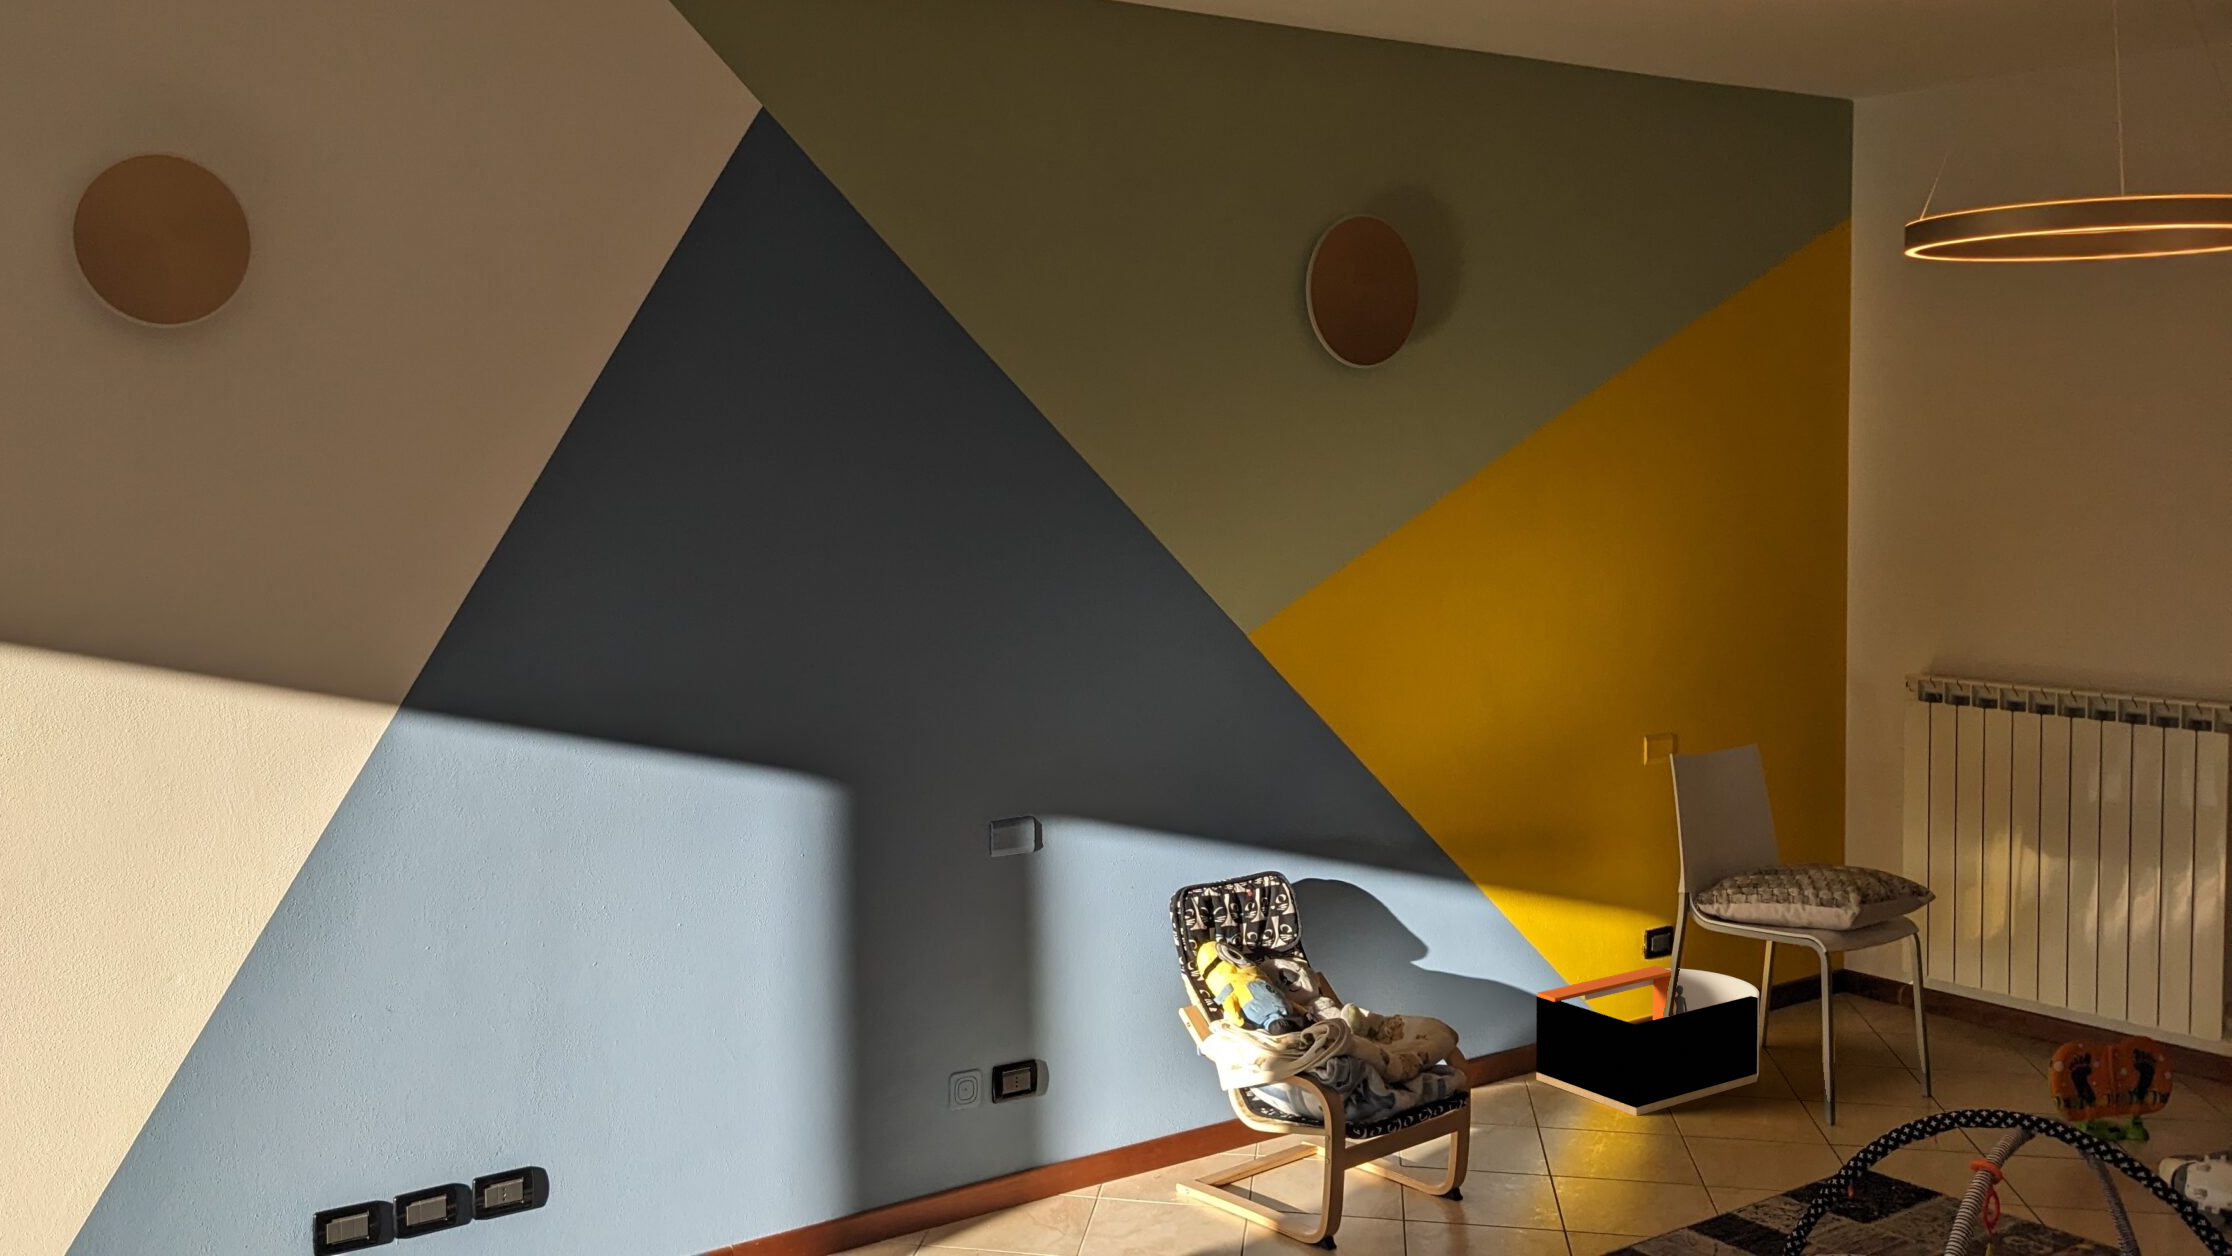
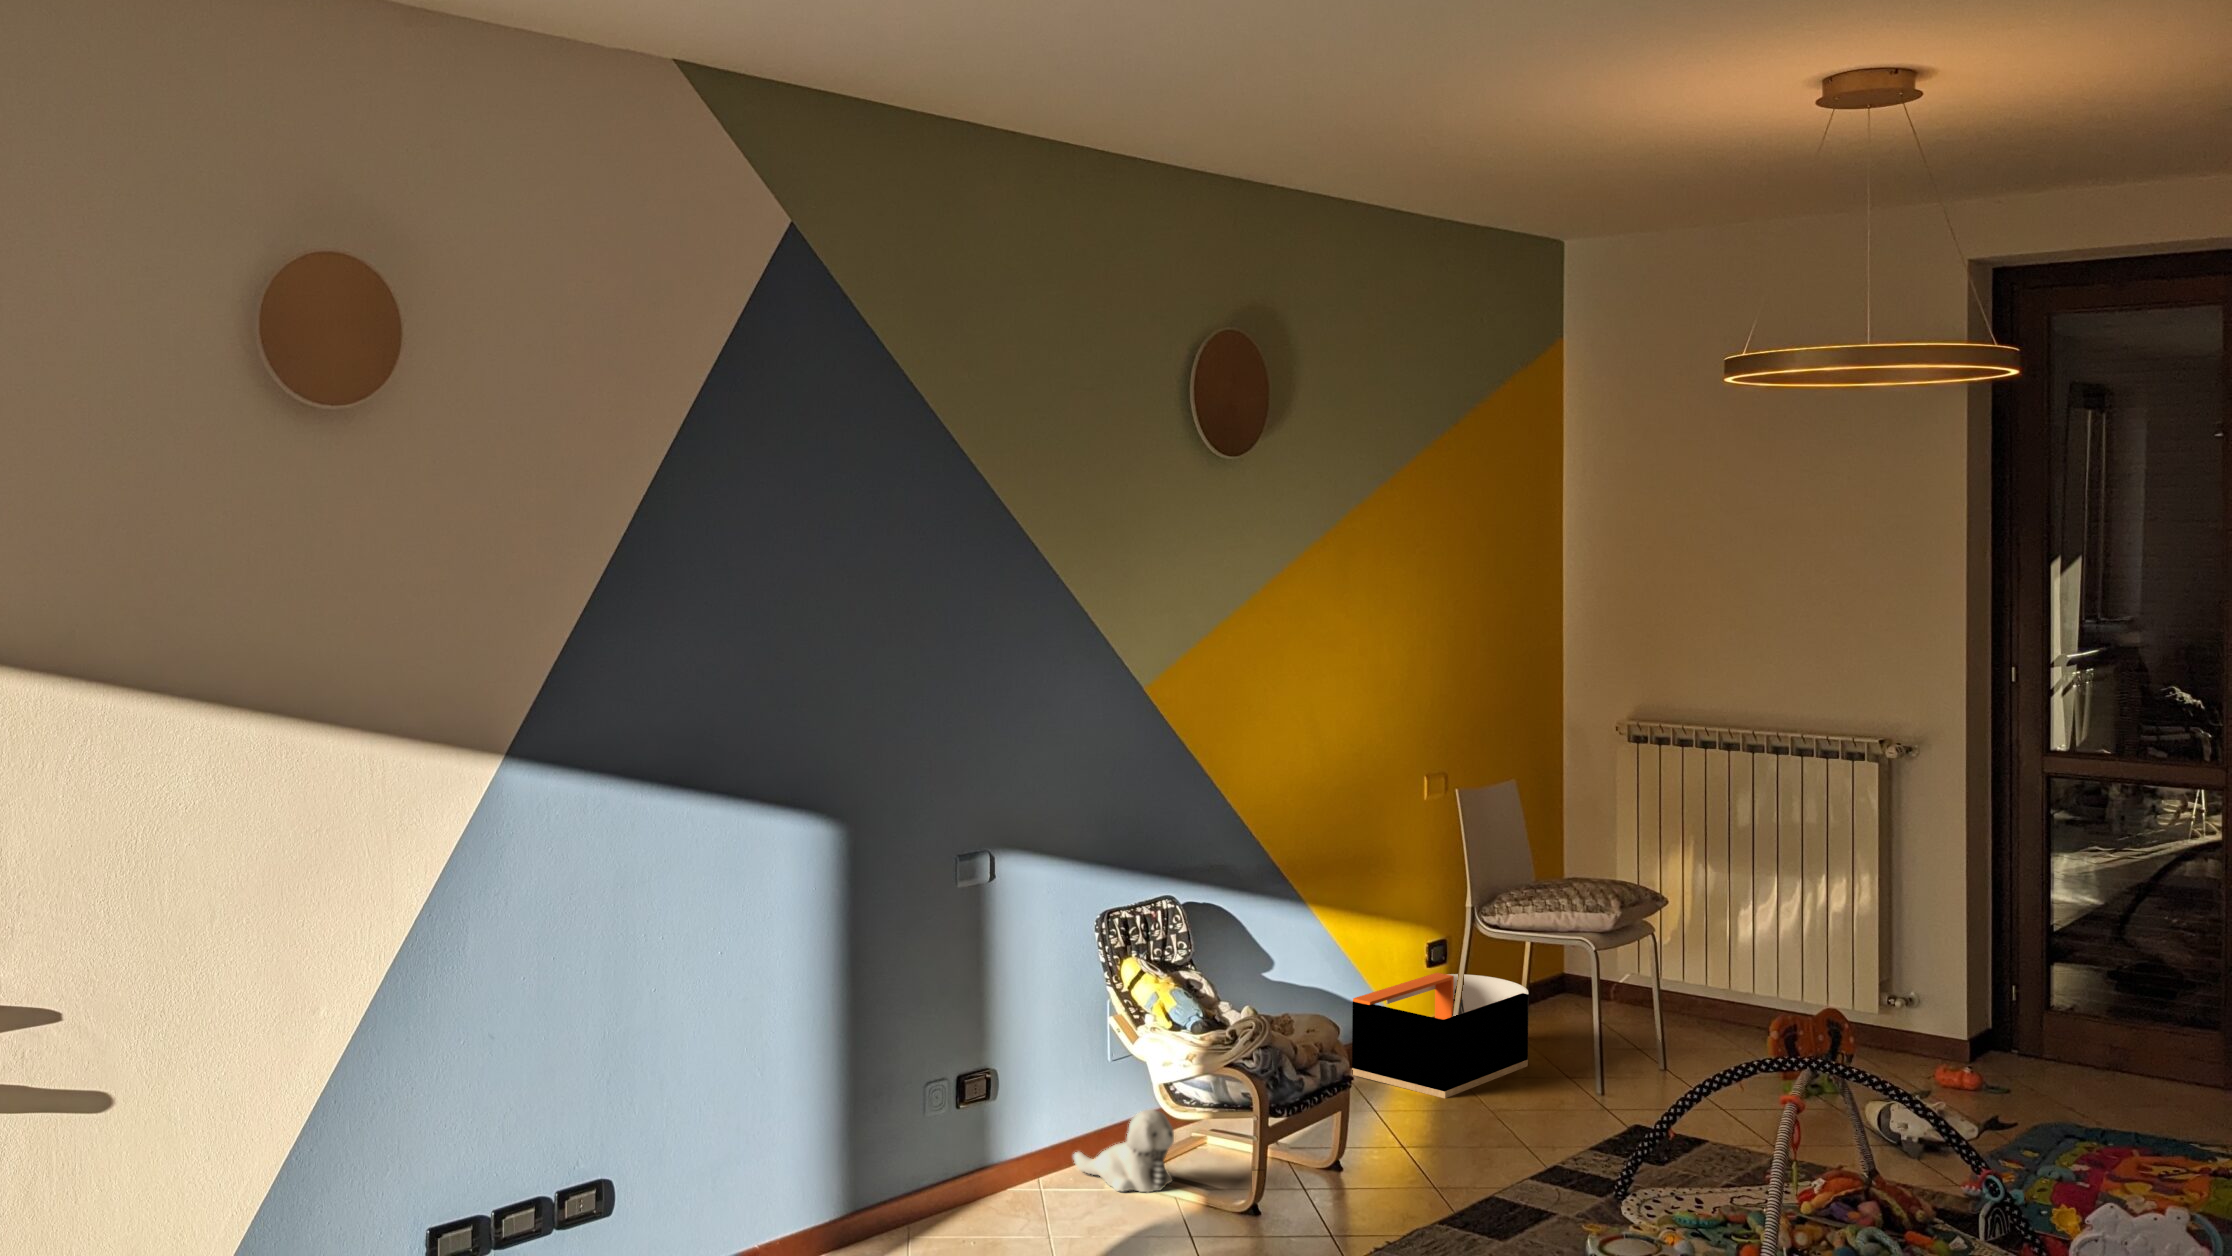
plush toy: none [1153,1115,1260,1210] -> present [1074,1109,1174,1192]

